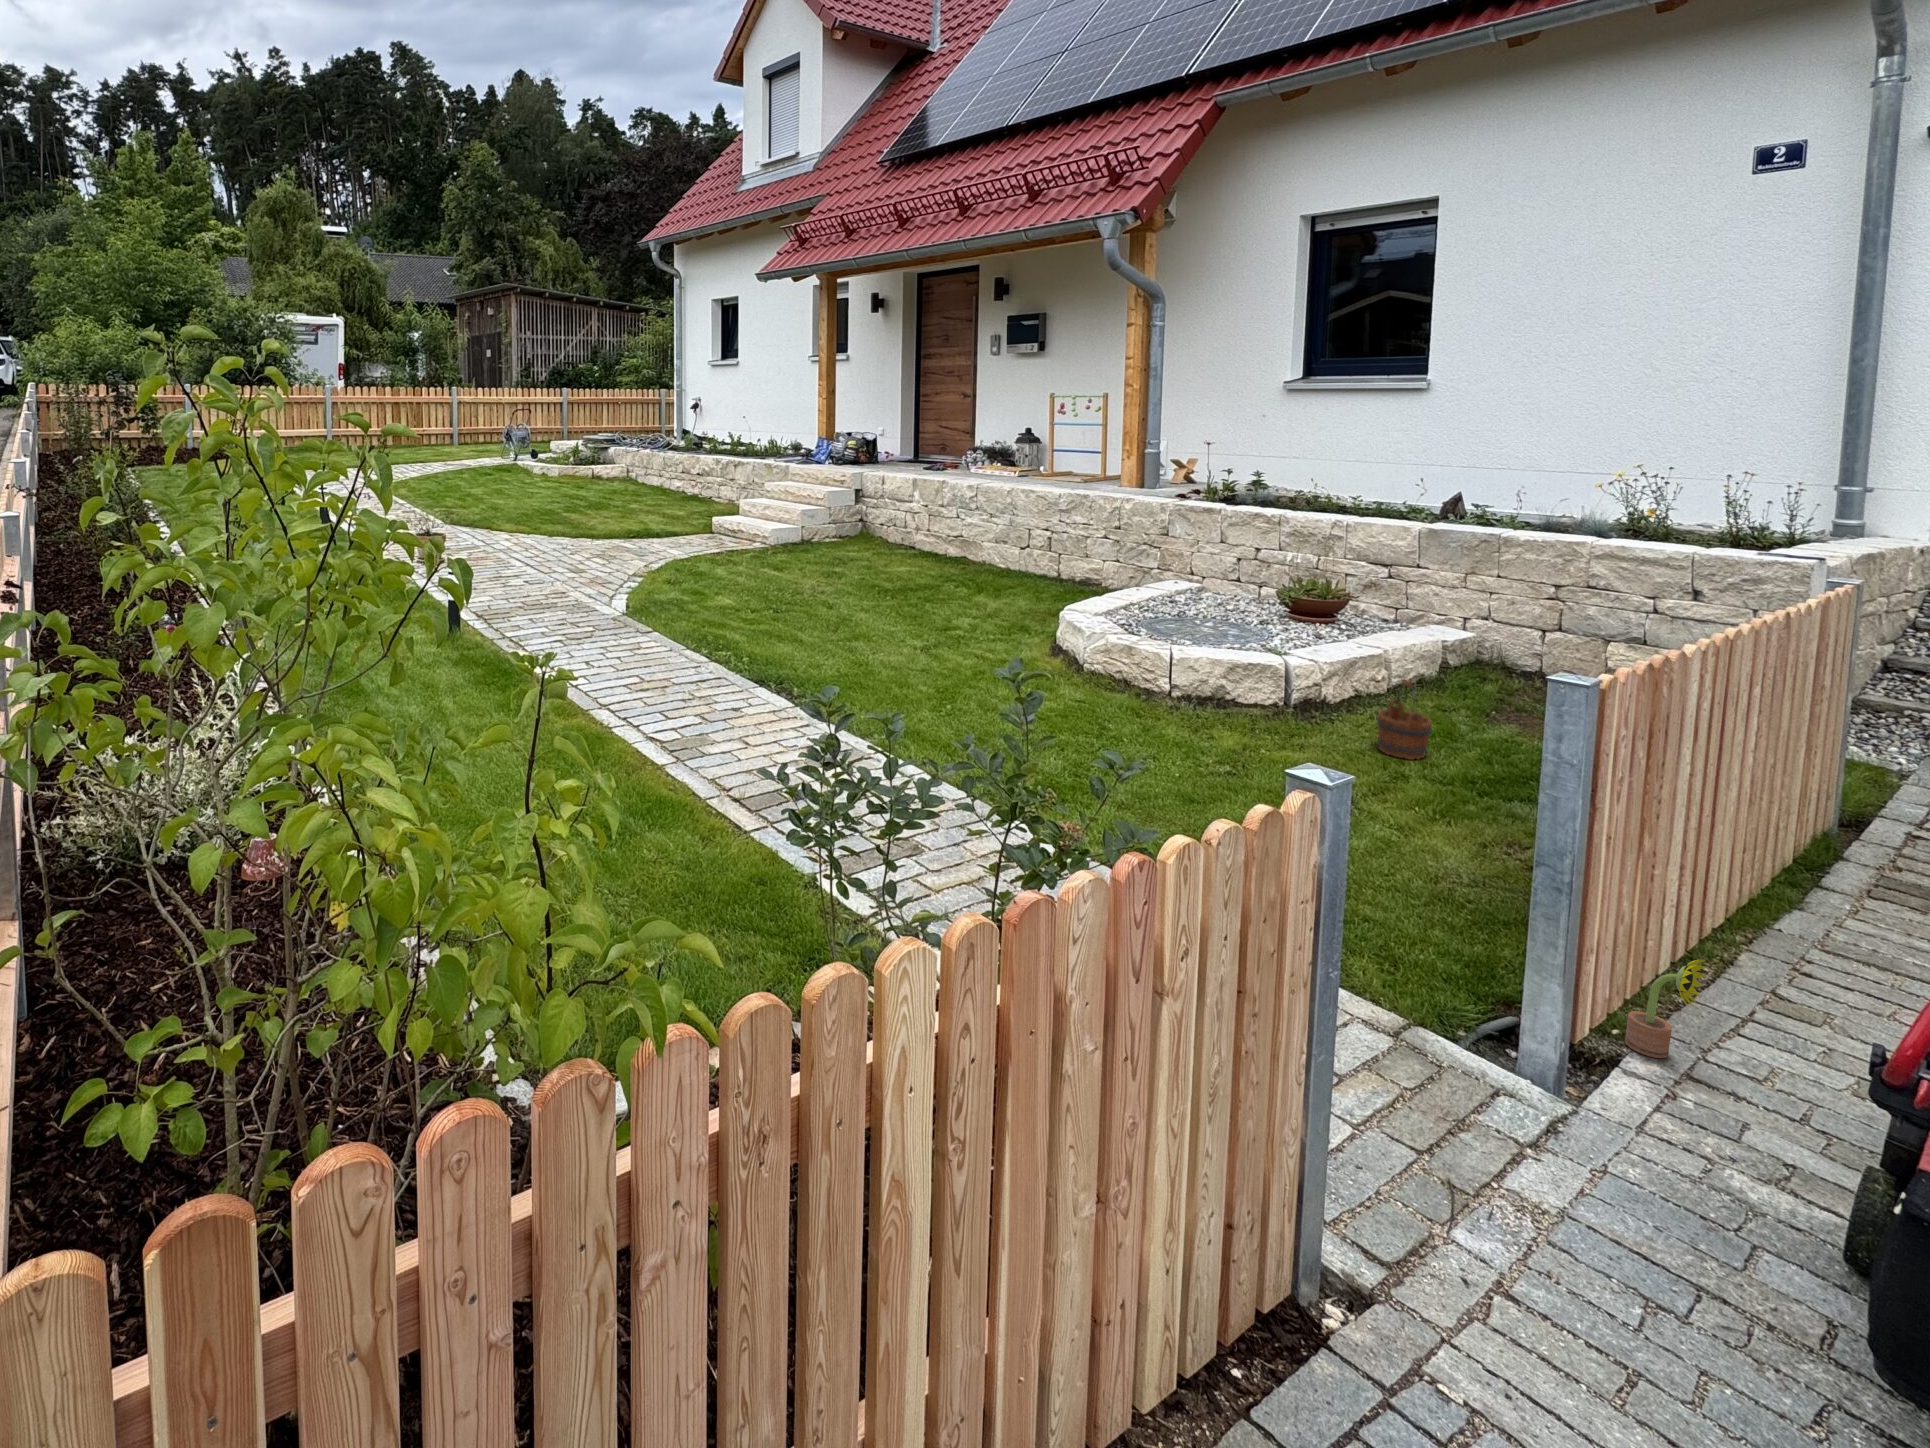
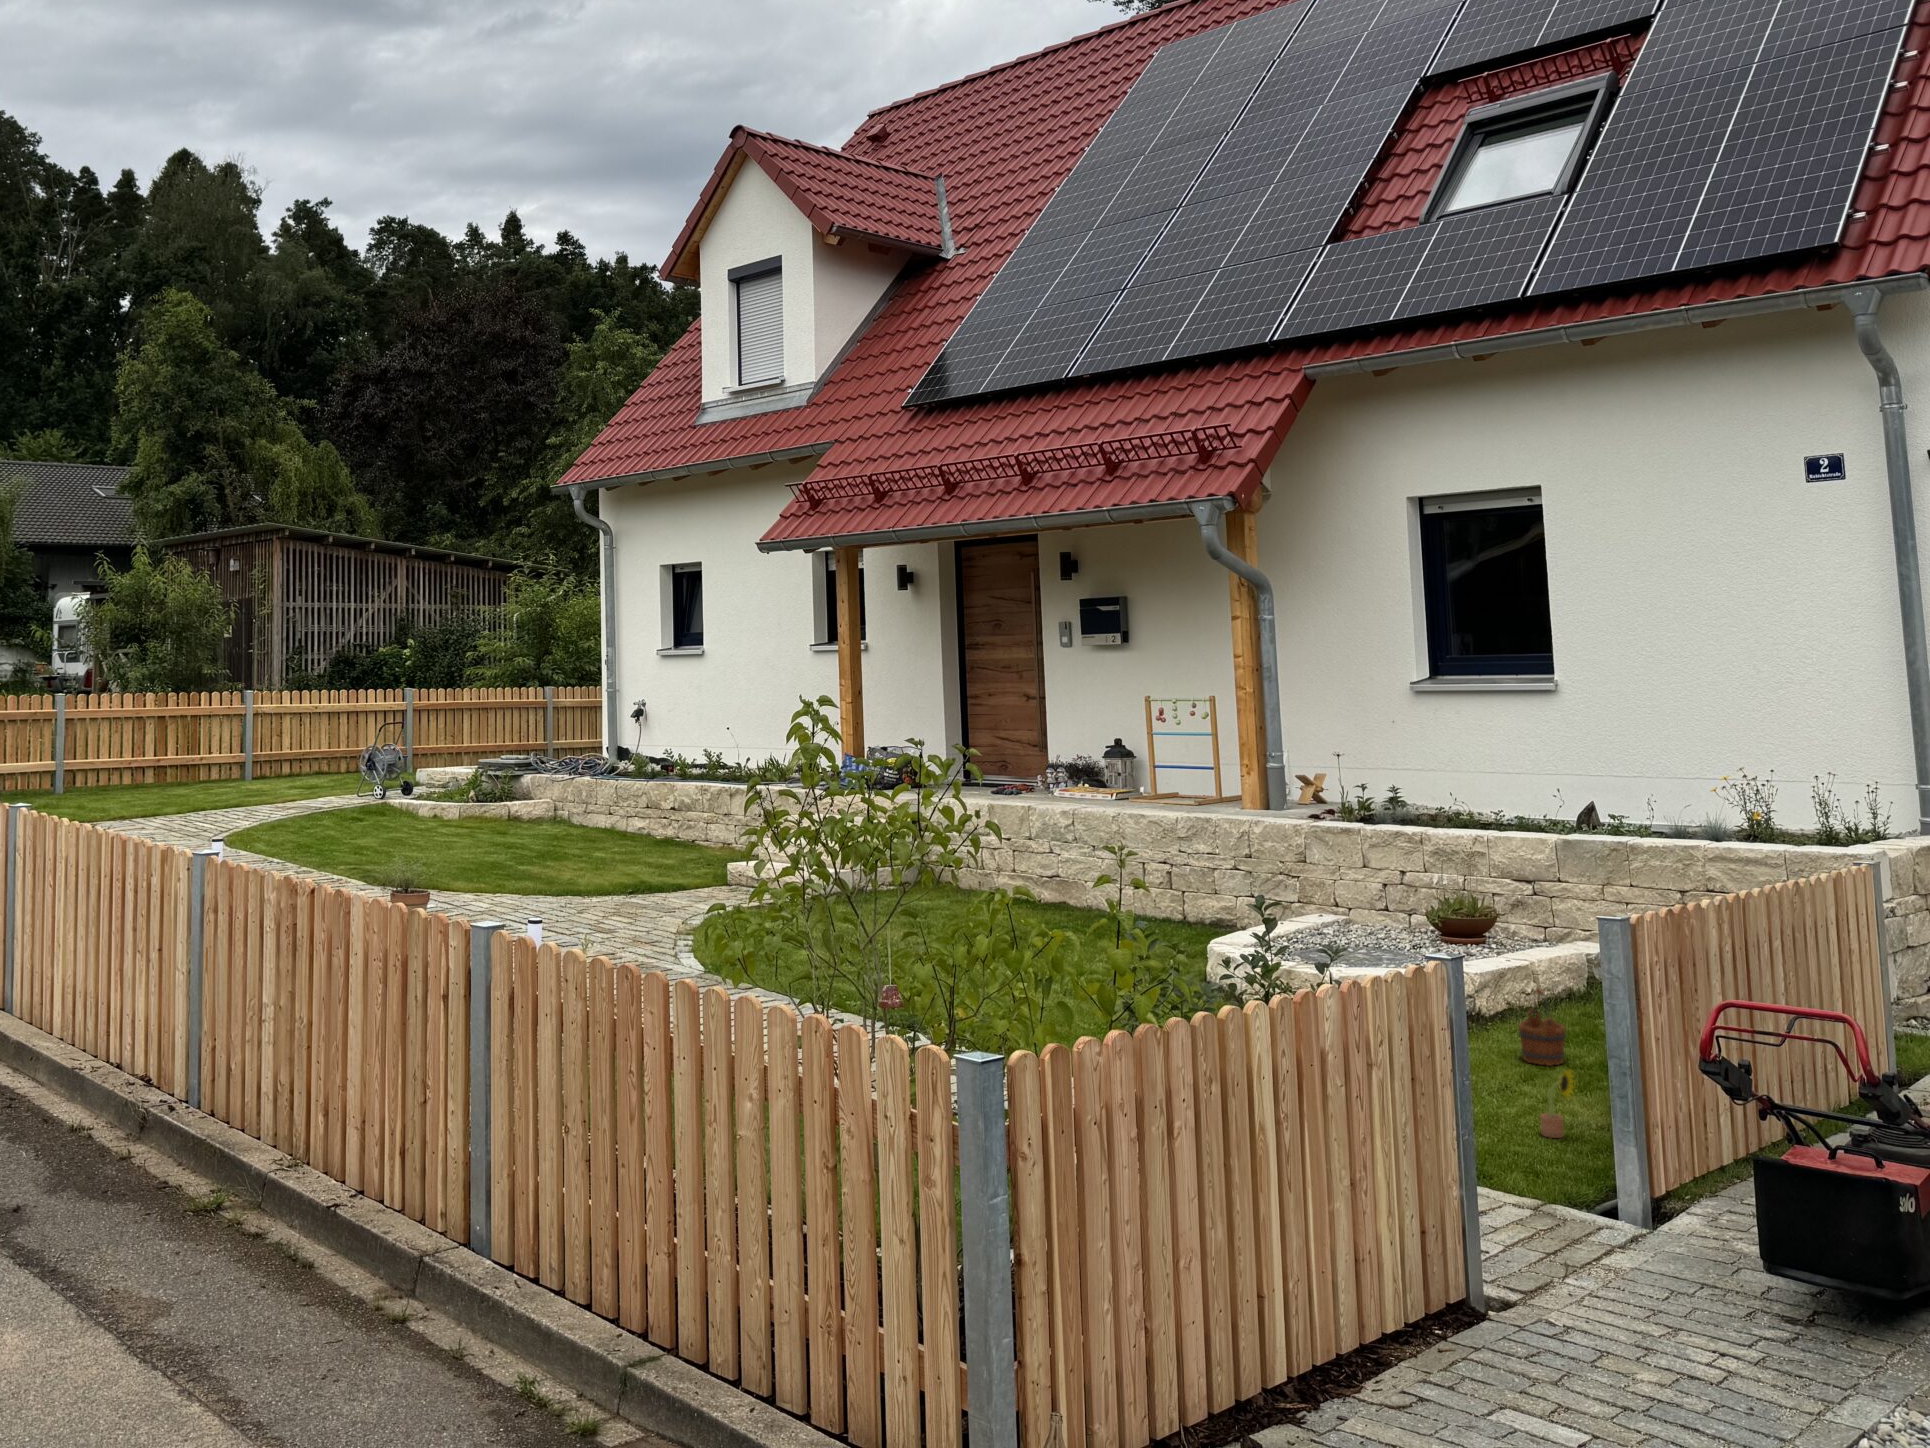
decorative plant: present [1625,959,1706,1058] -> present [1540,1070,1574,1138]

